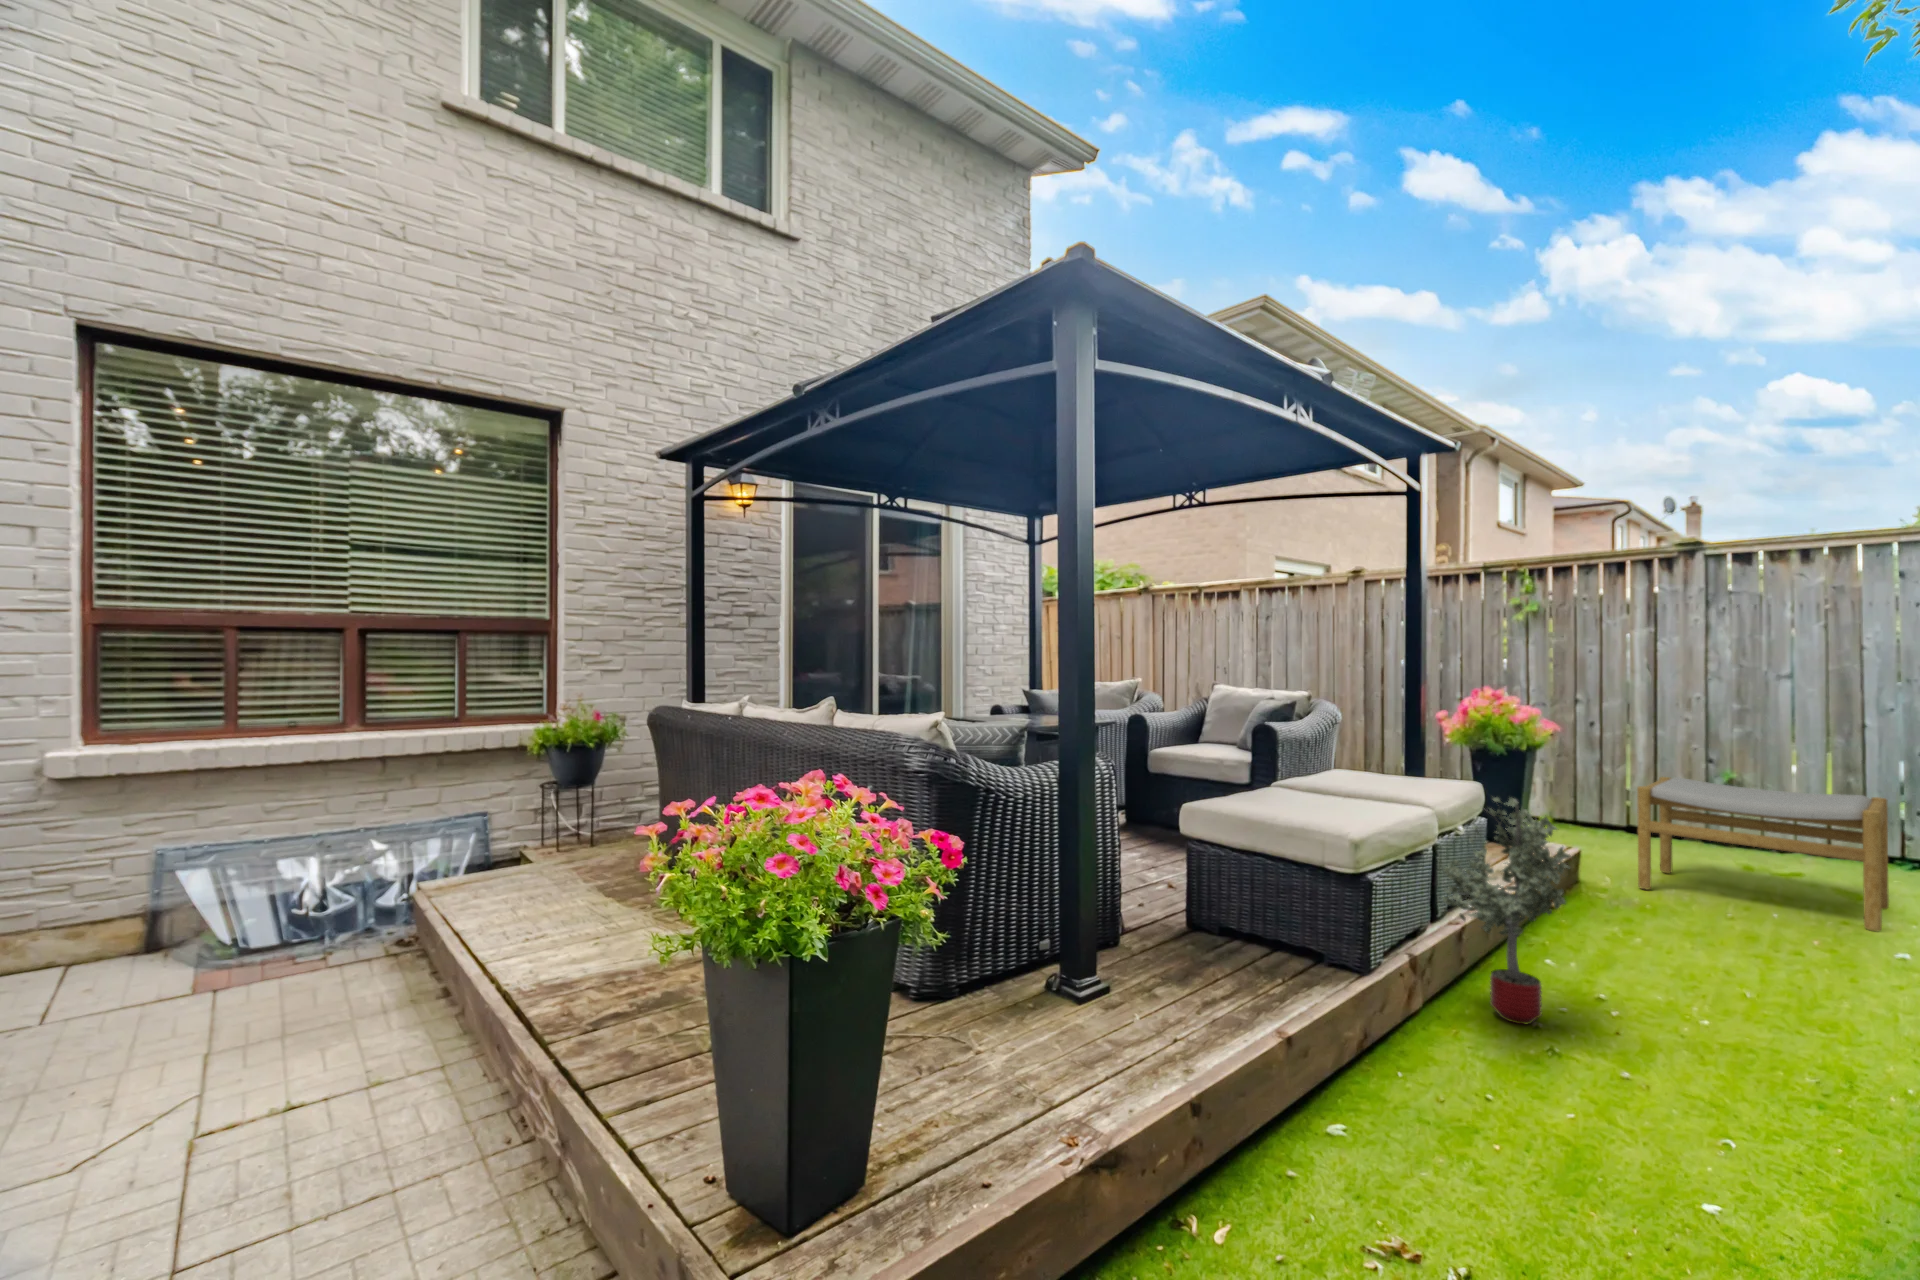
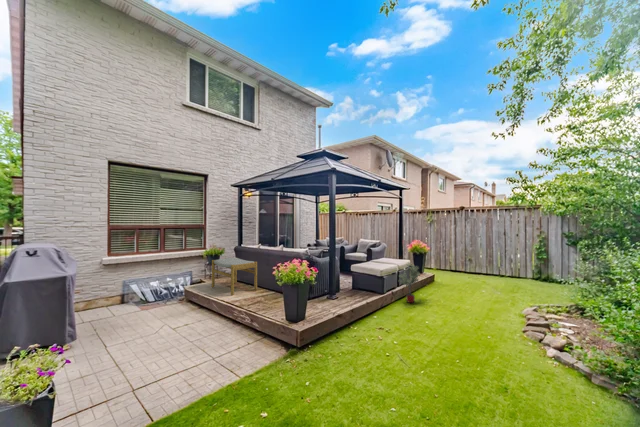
footstool: present [1637,777,1889,931] -> present [212,258,257,295]

